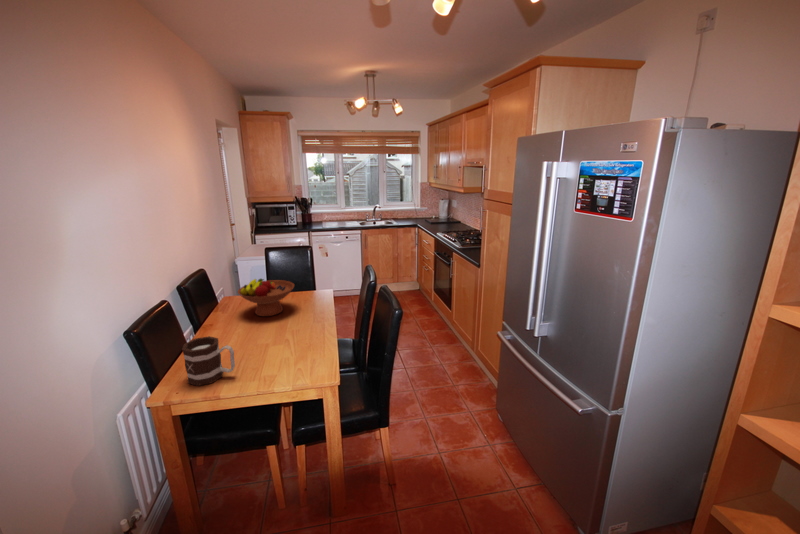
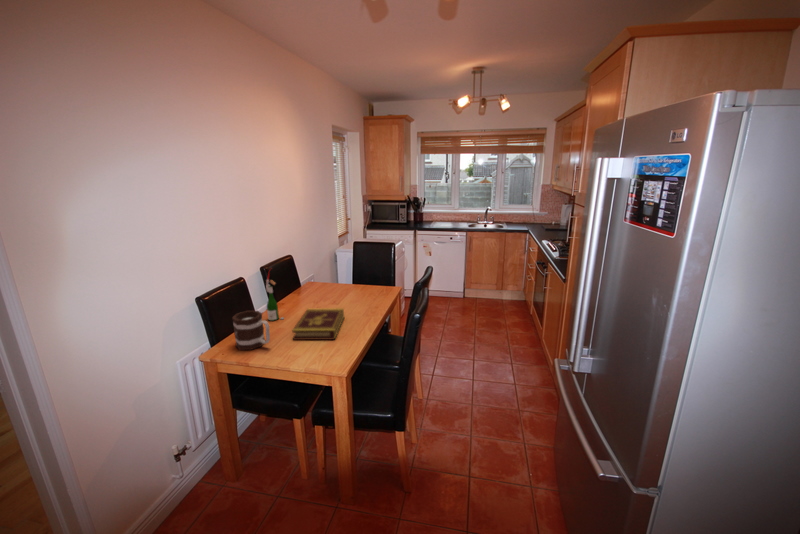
fruit bowl: present [238,279,294,316] -> none [308,268,358,303]
wine bottle: none [199,285,225,346] -> present [266,271,283,321]
book: none [252,319,304,362] -> present [292,308,344,340]

